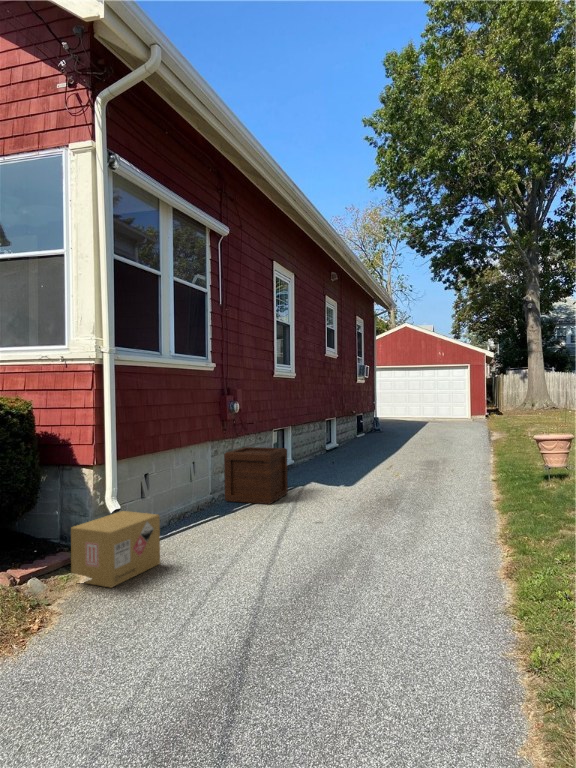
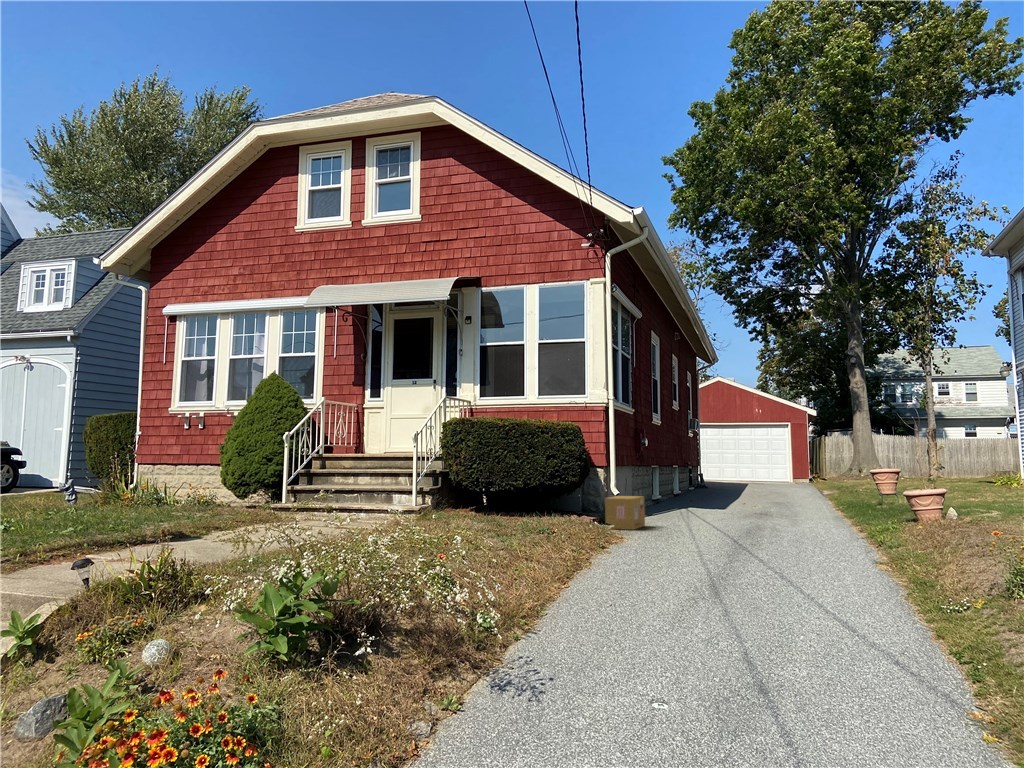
wooden crate: present [224,447,288,504] -> none [636,475,678,514]

